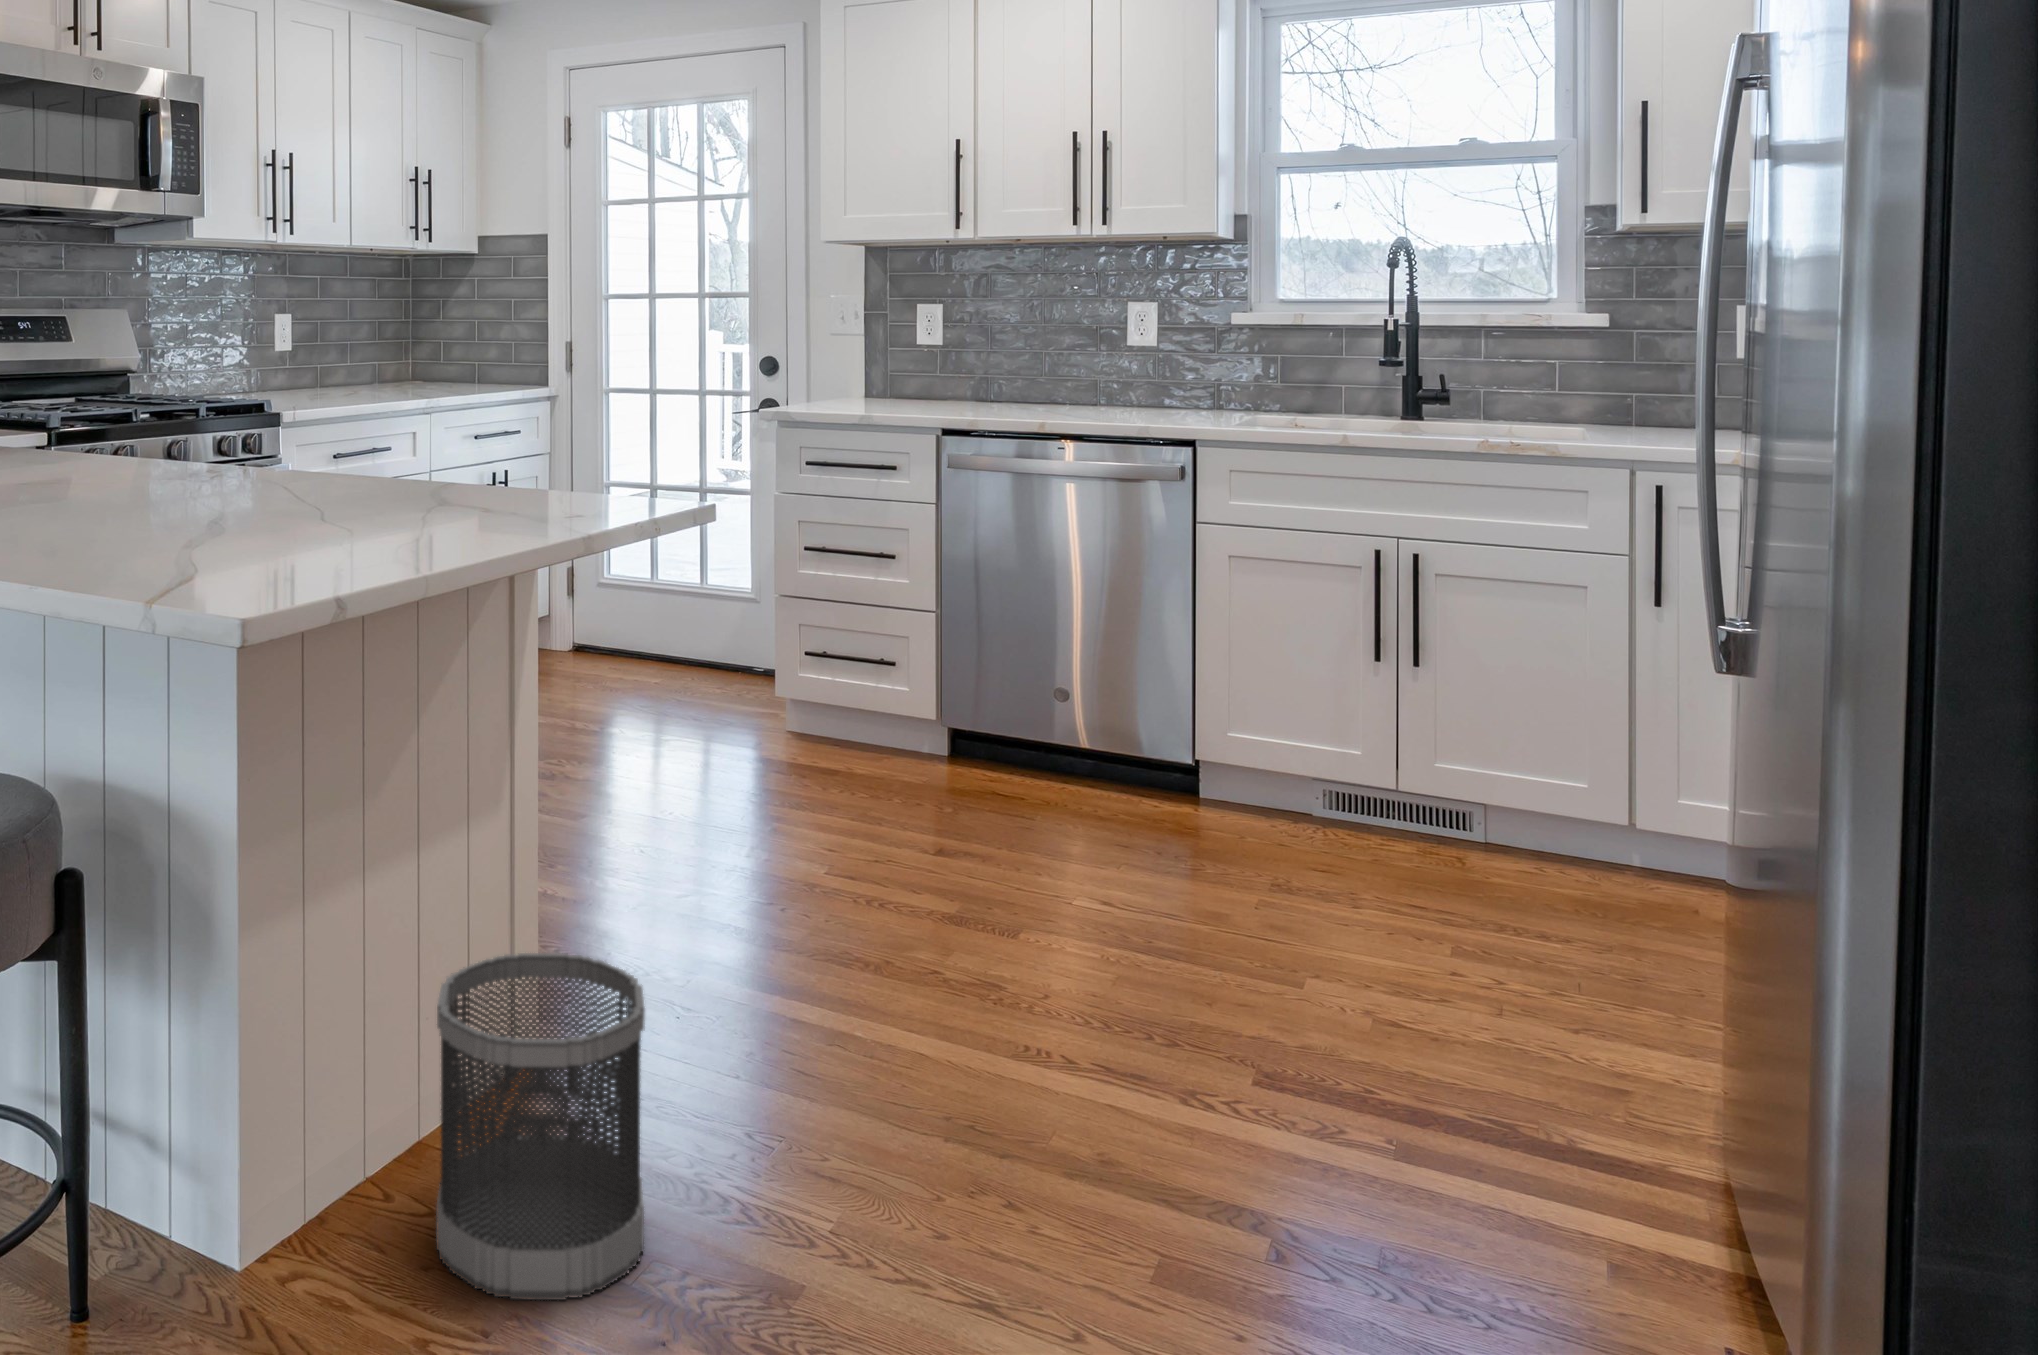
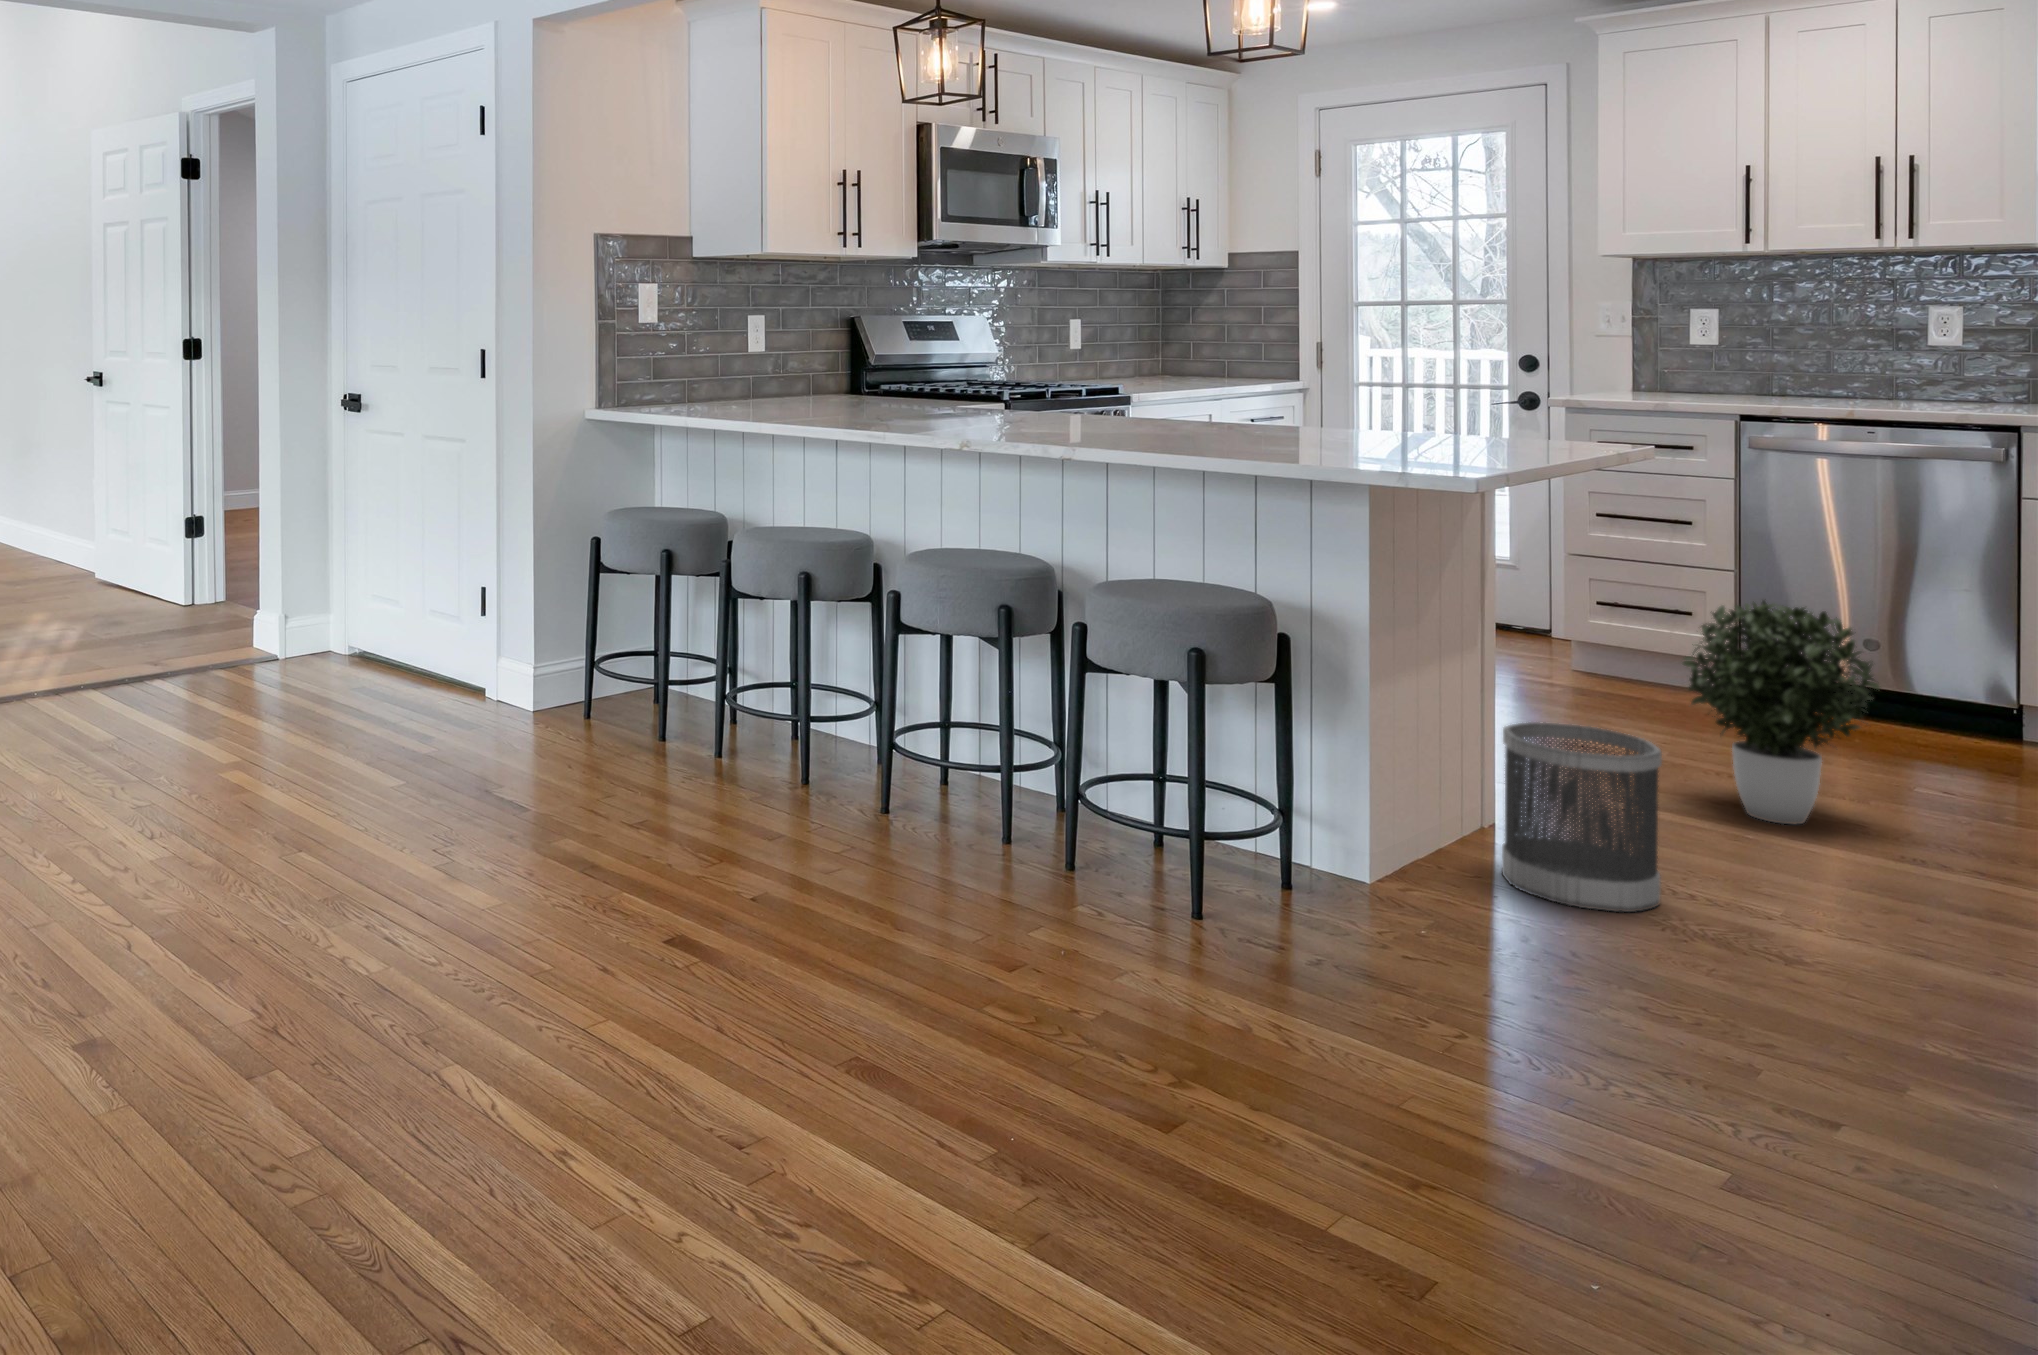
potted plant: none [779,697,1001,1012] -> present [1683,601,1879,824]

